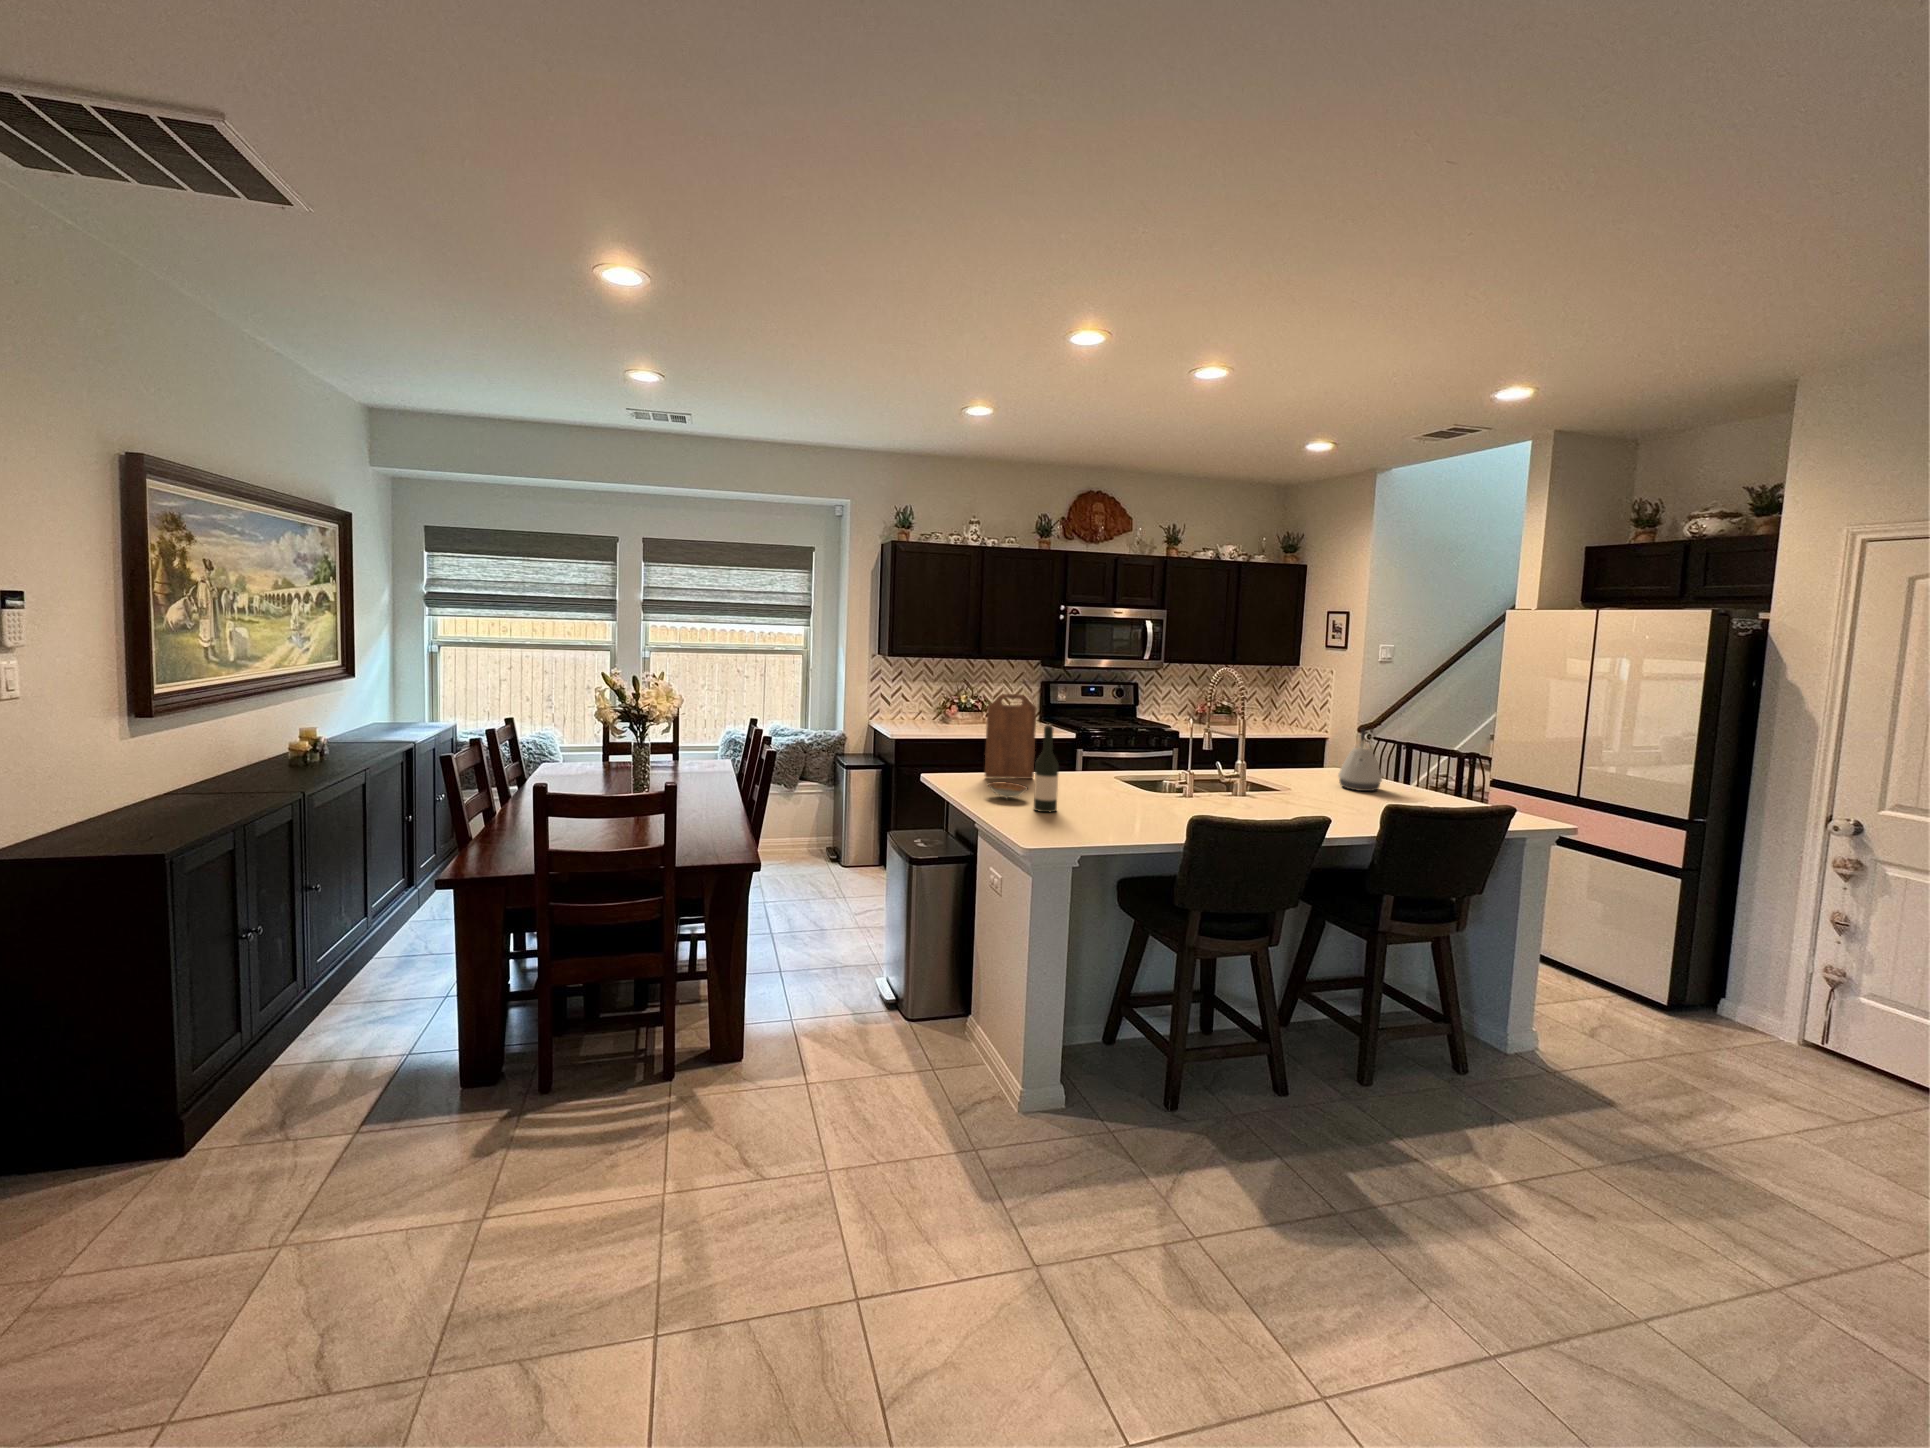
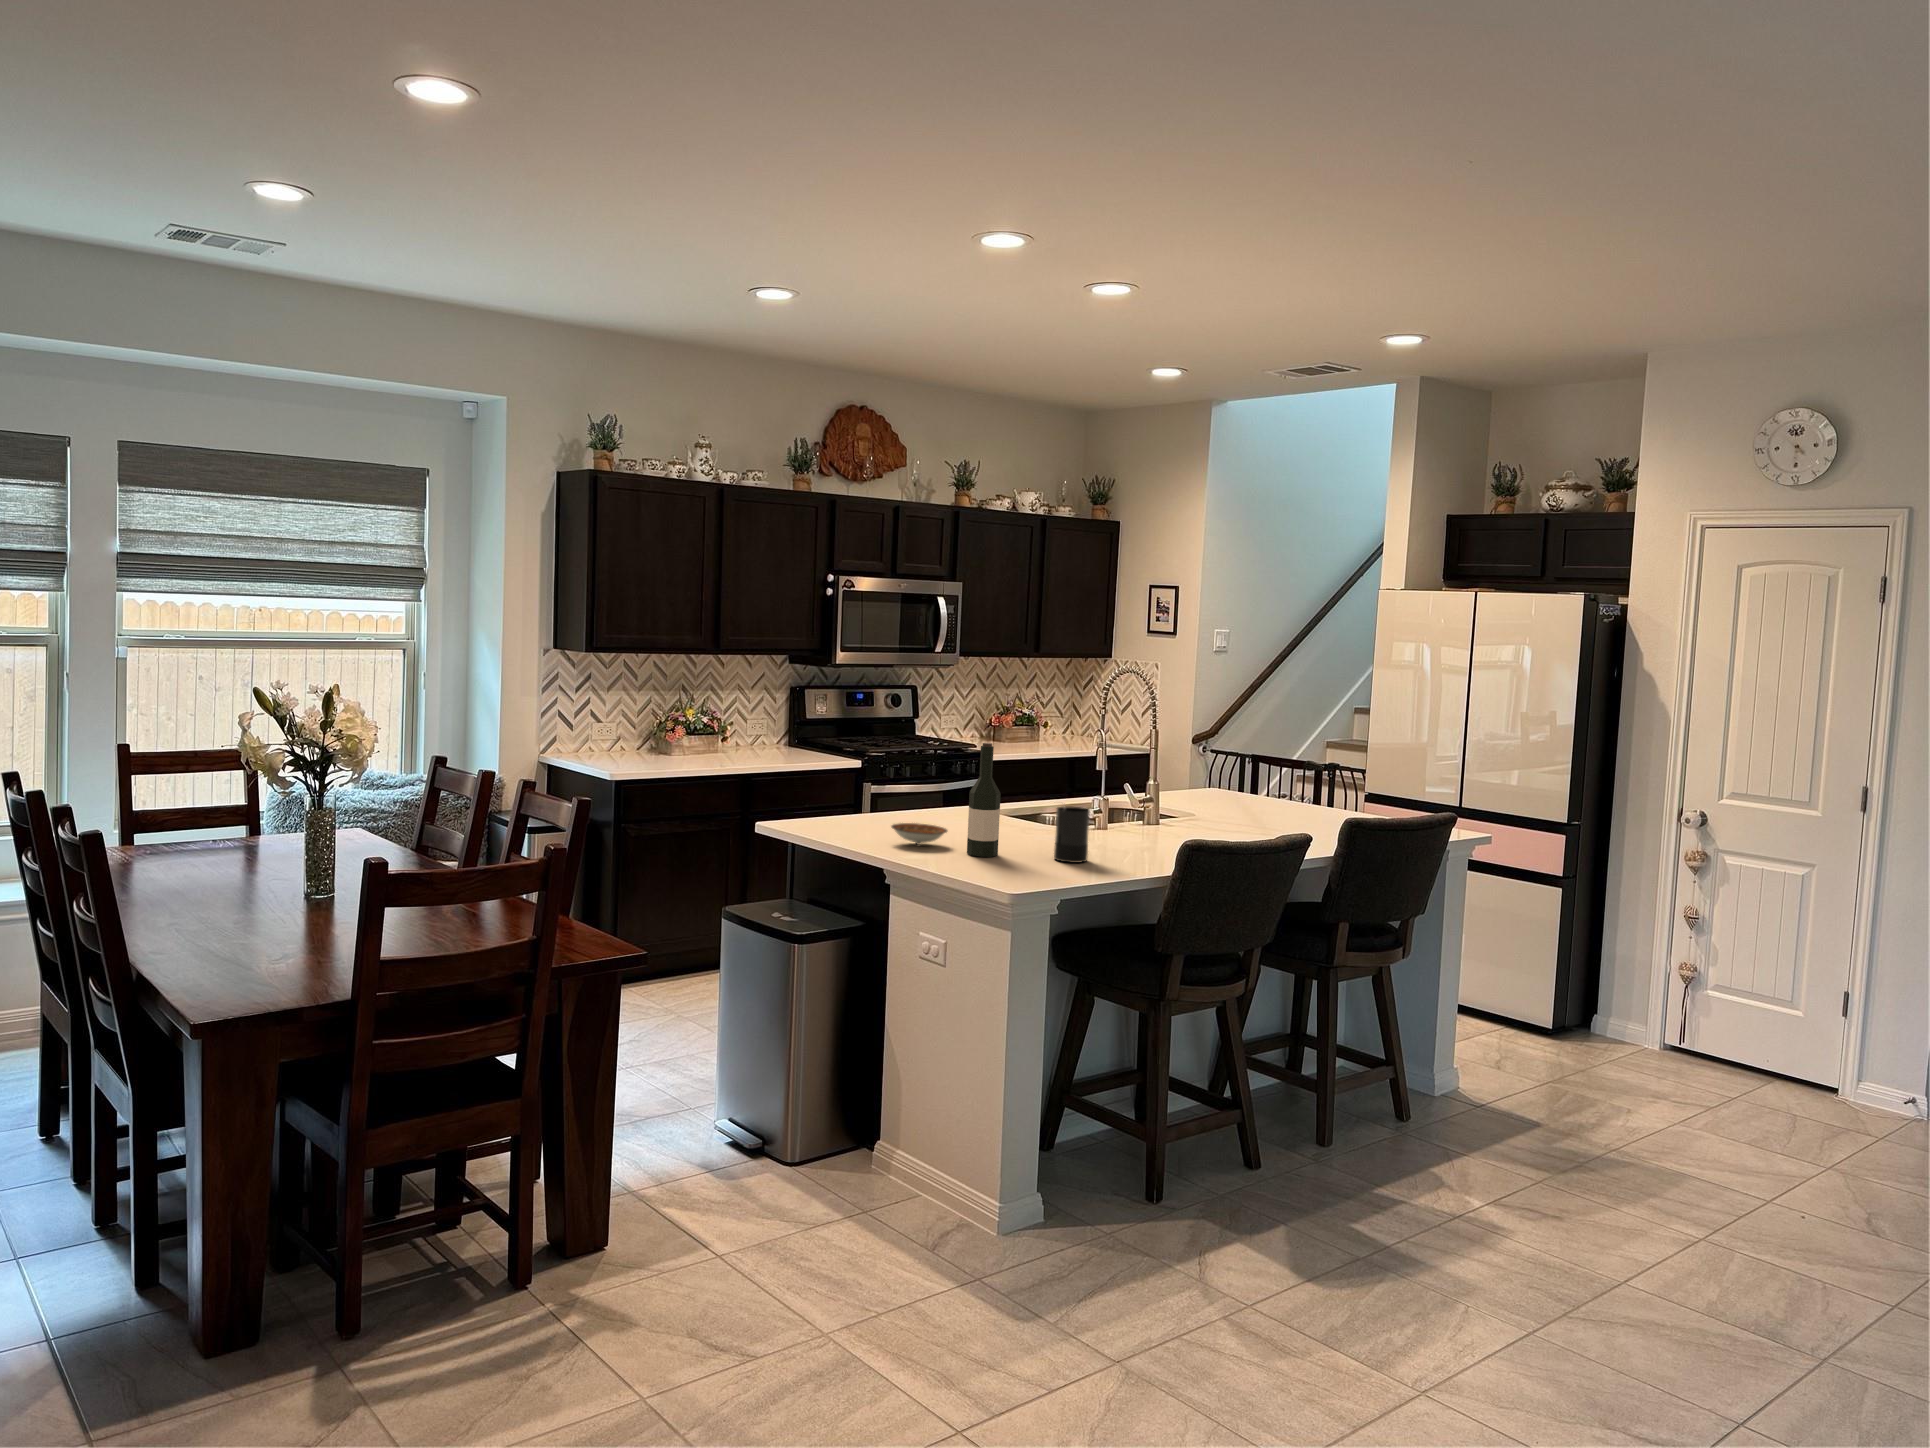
cutting board: present [985,694,1036,779] -> none [853,705,919,822]
kettle: present [1338,728,1382,791] -> none [1253,735,1301,811]
candle: none [1098,773,1127,823] -> present [1054,806,1090,863]

